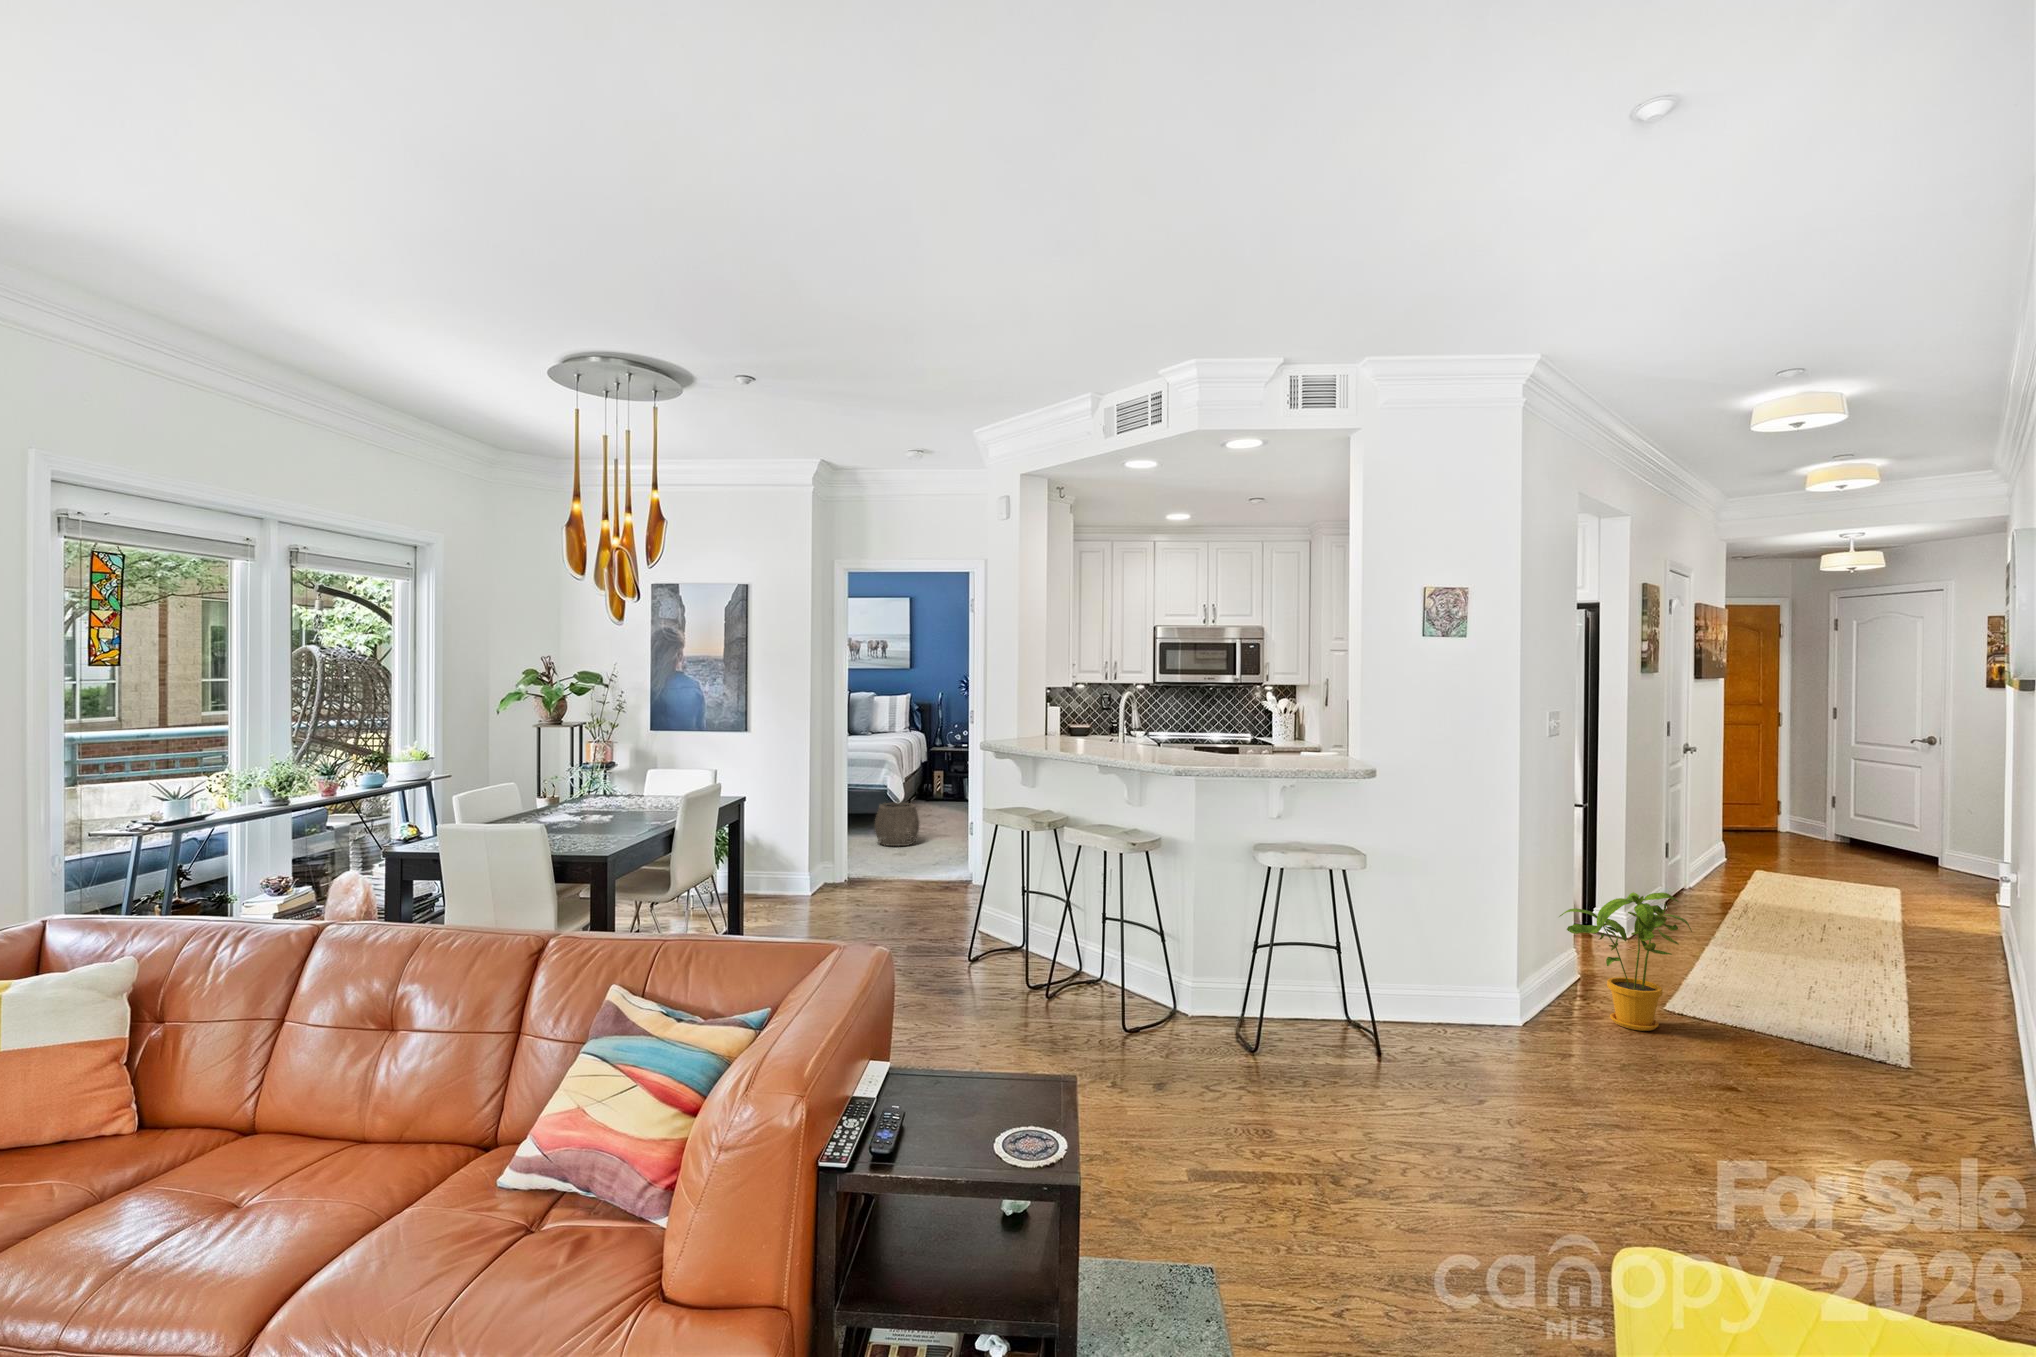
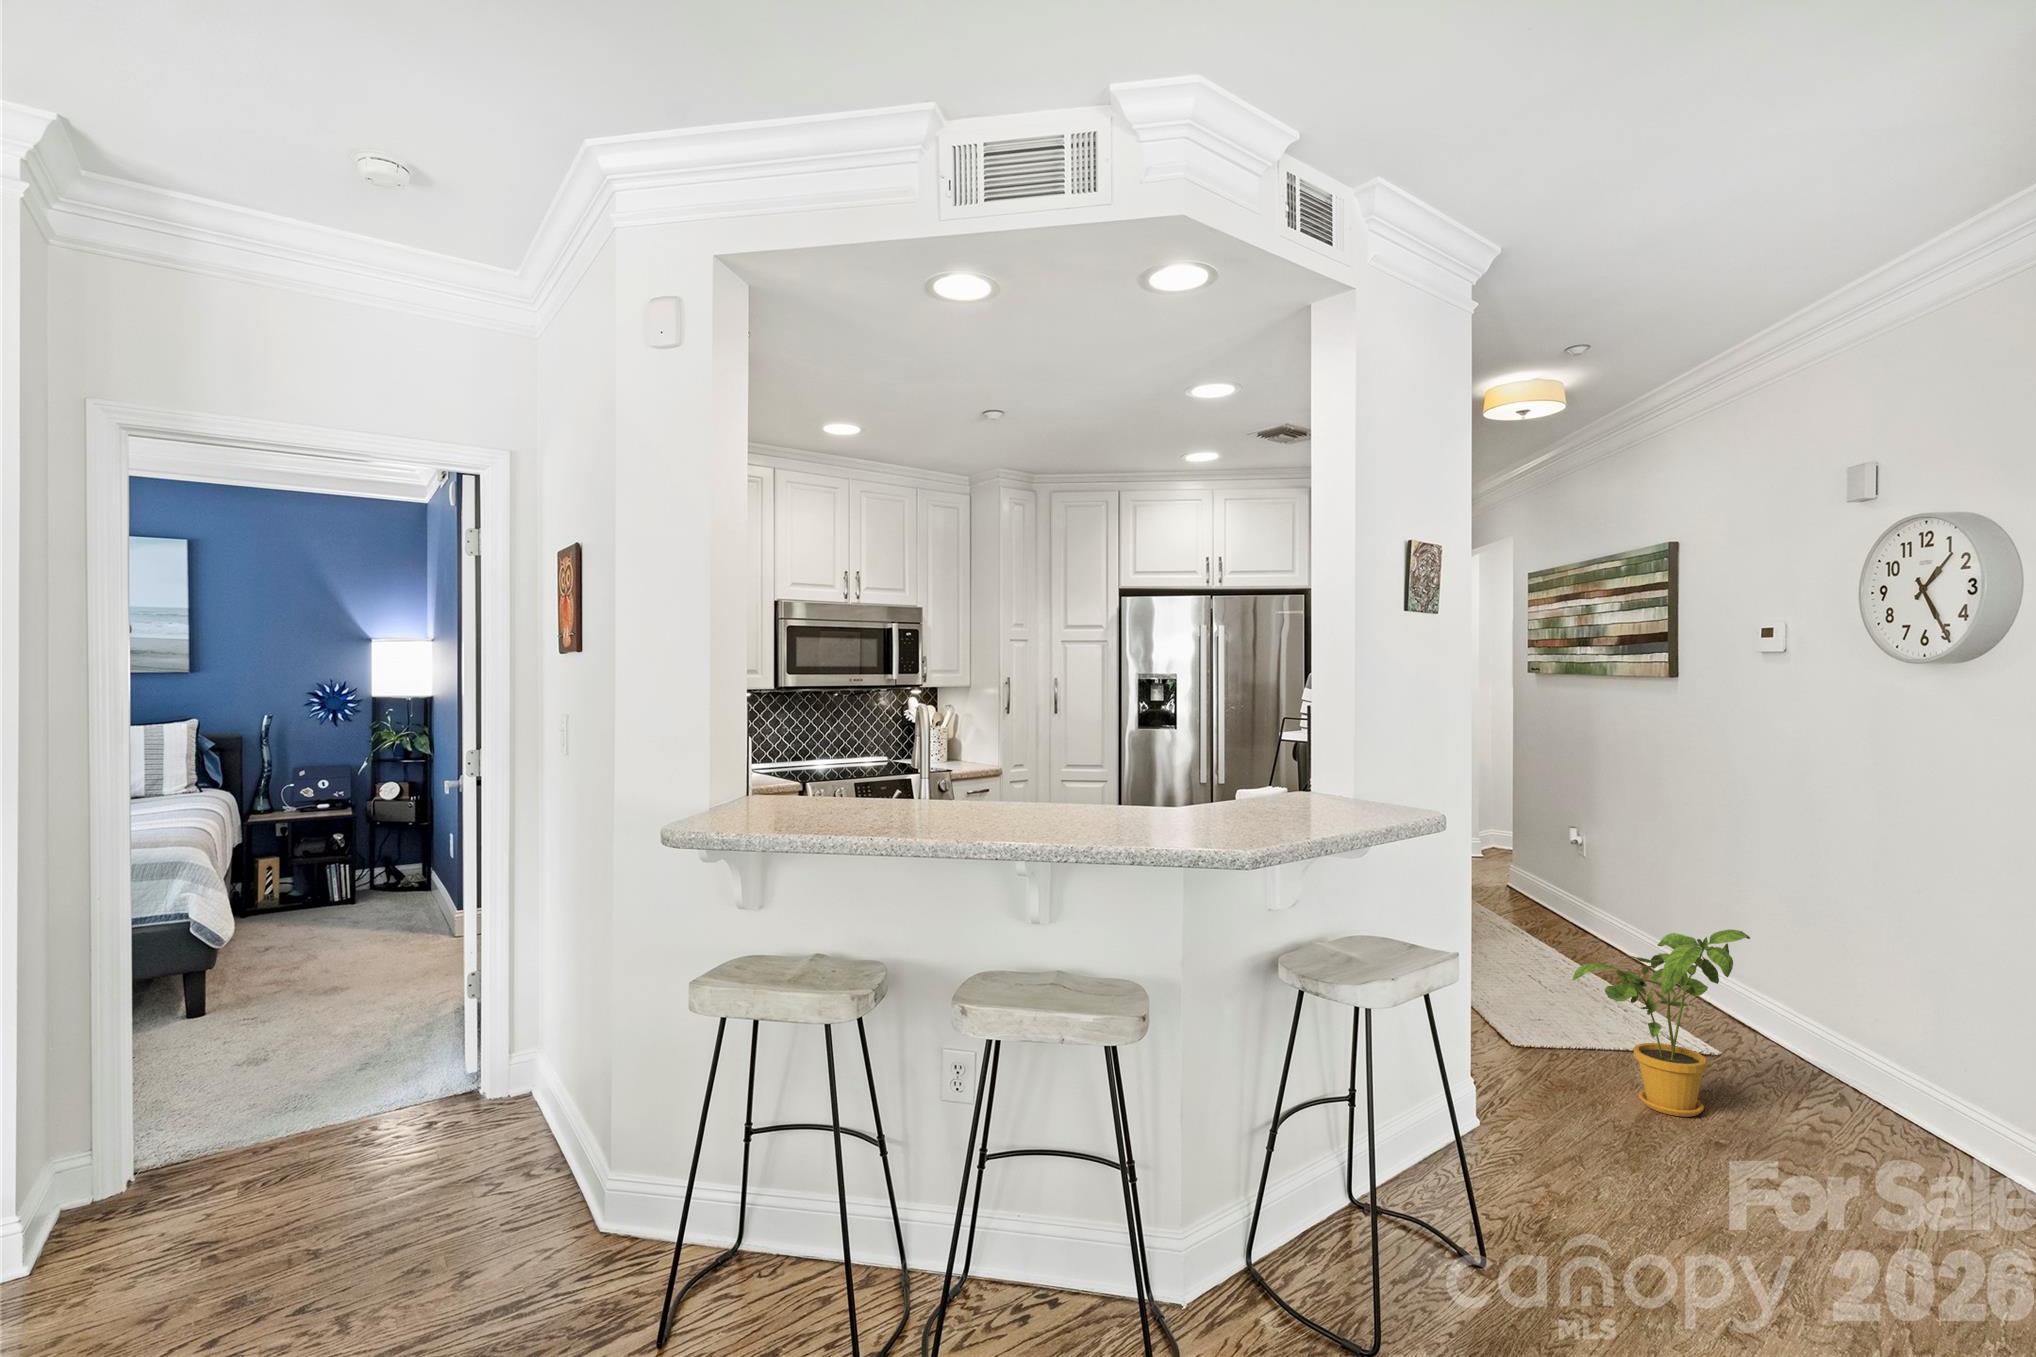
woven basket: present [875,803,919,846] -> none [165,936,289,1040]

